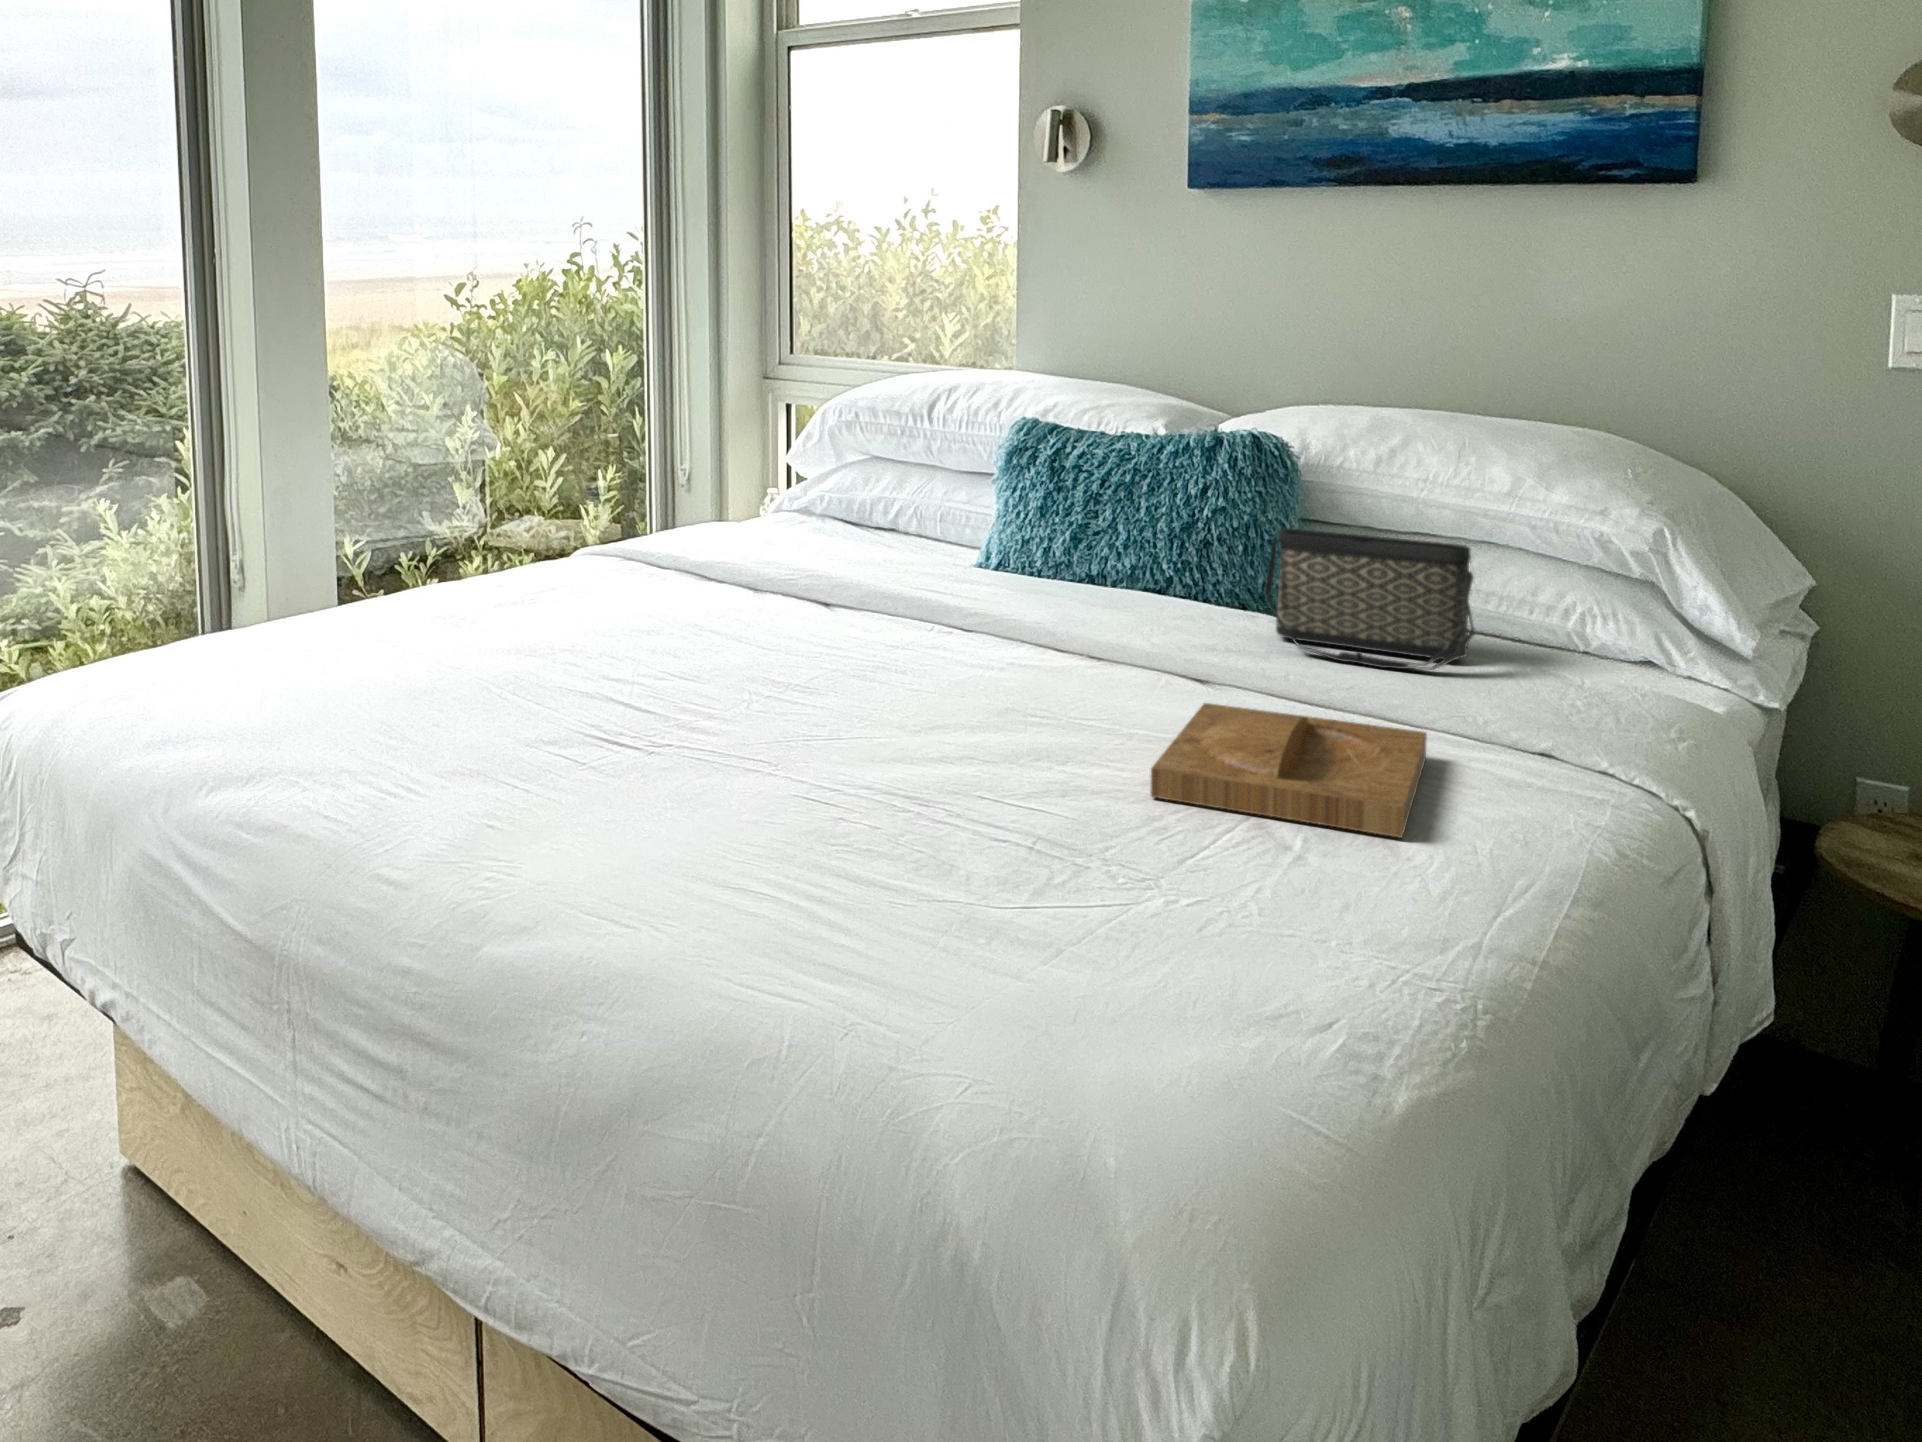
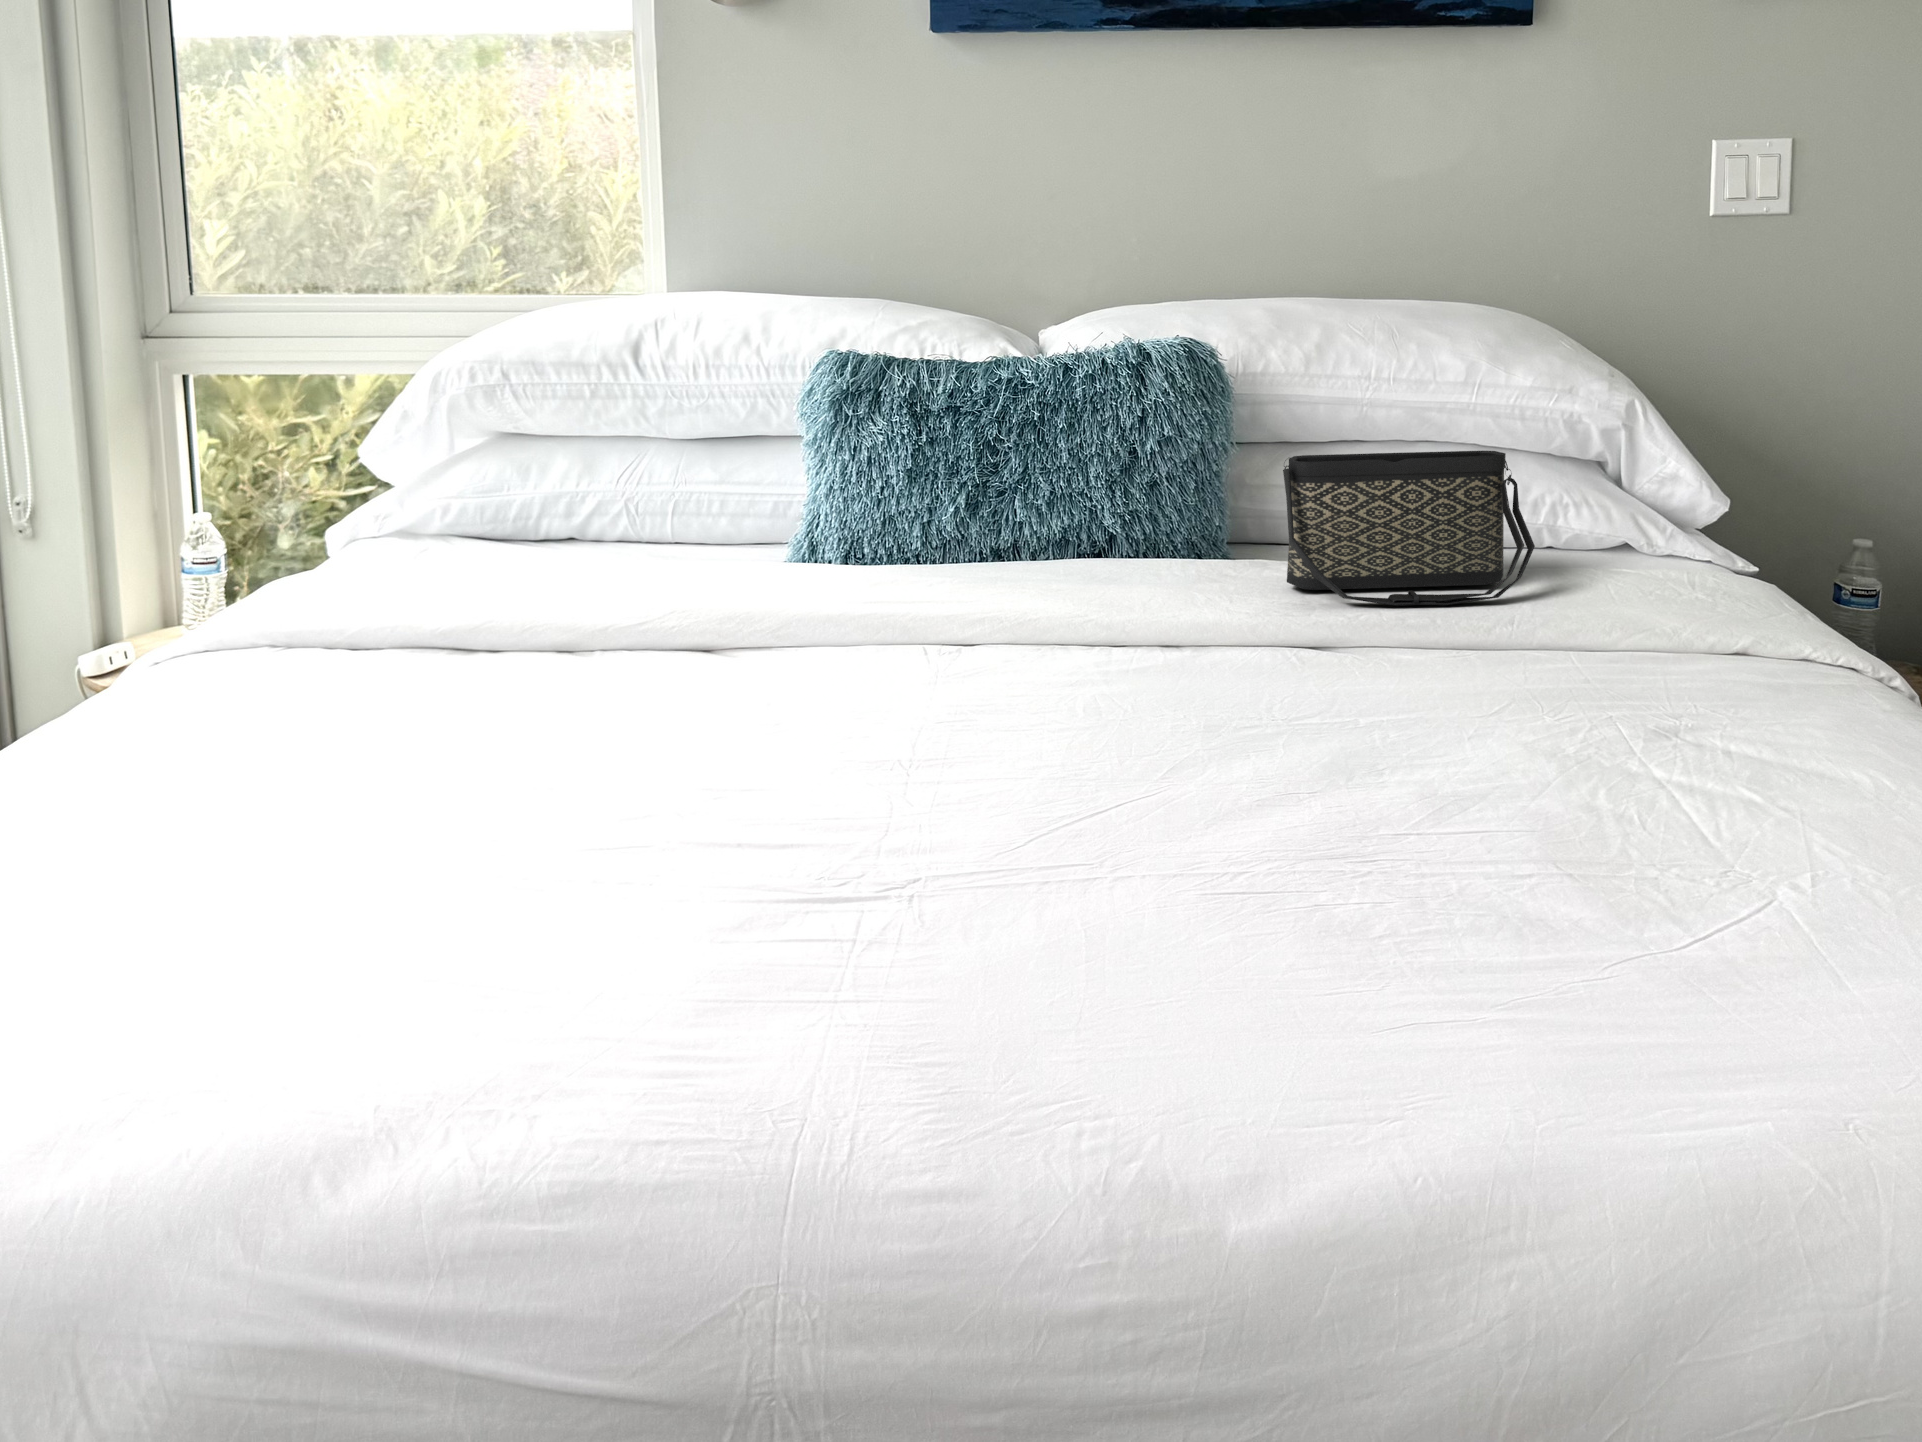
tray: present [1151,703,1427,838] -> none [1403,667,1774,805]

